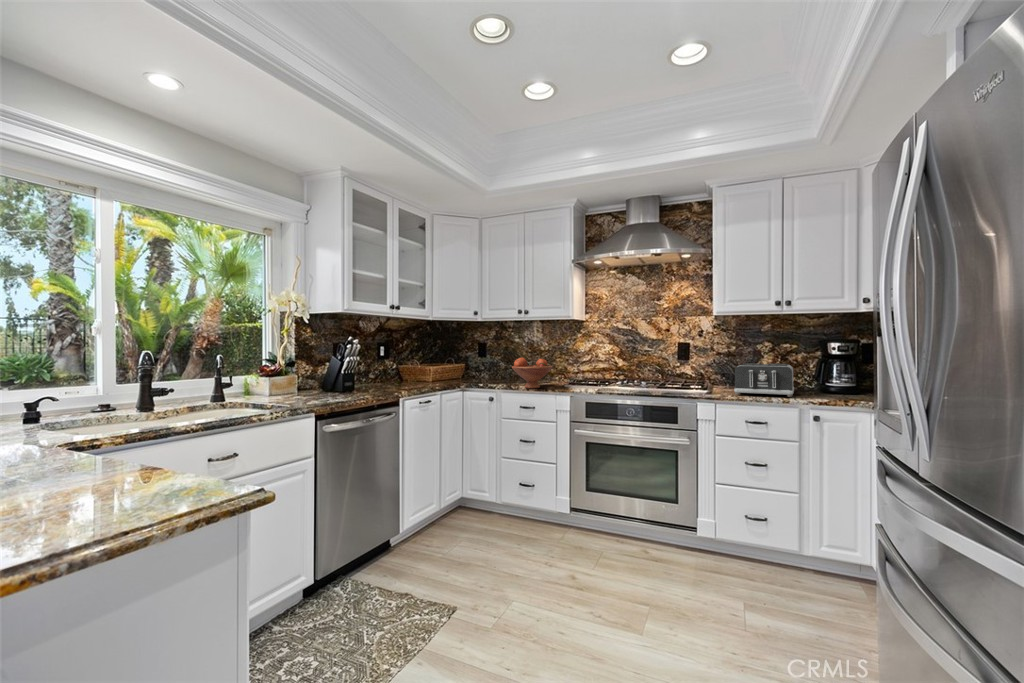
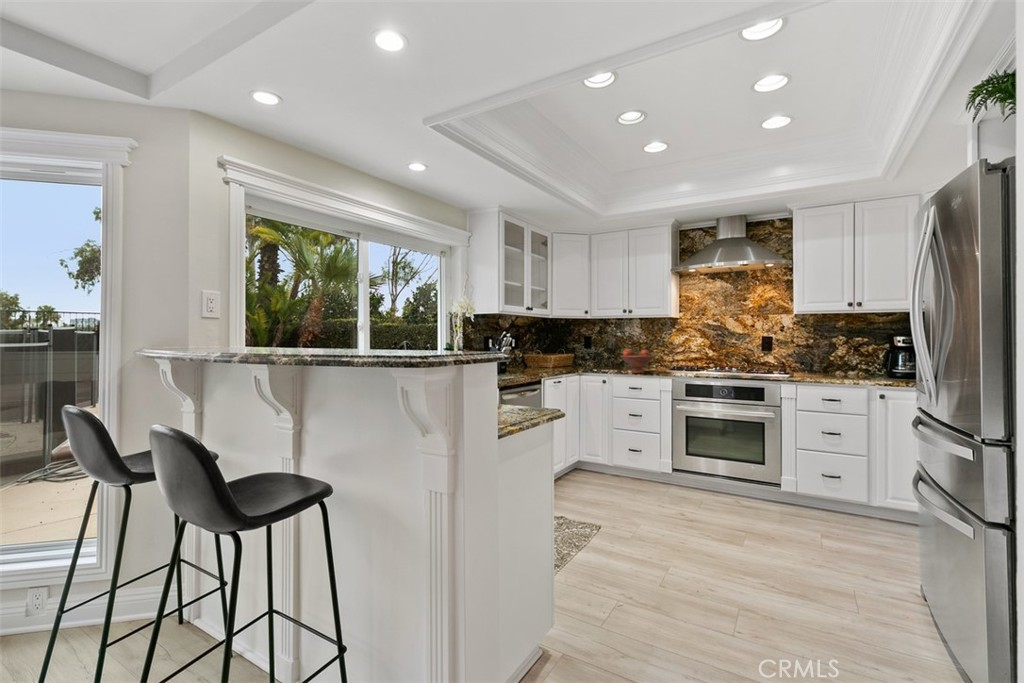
toaster: present [734,363,794,397] -> none [812,353,865,380]

